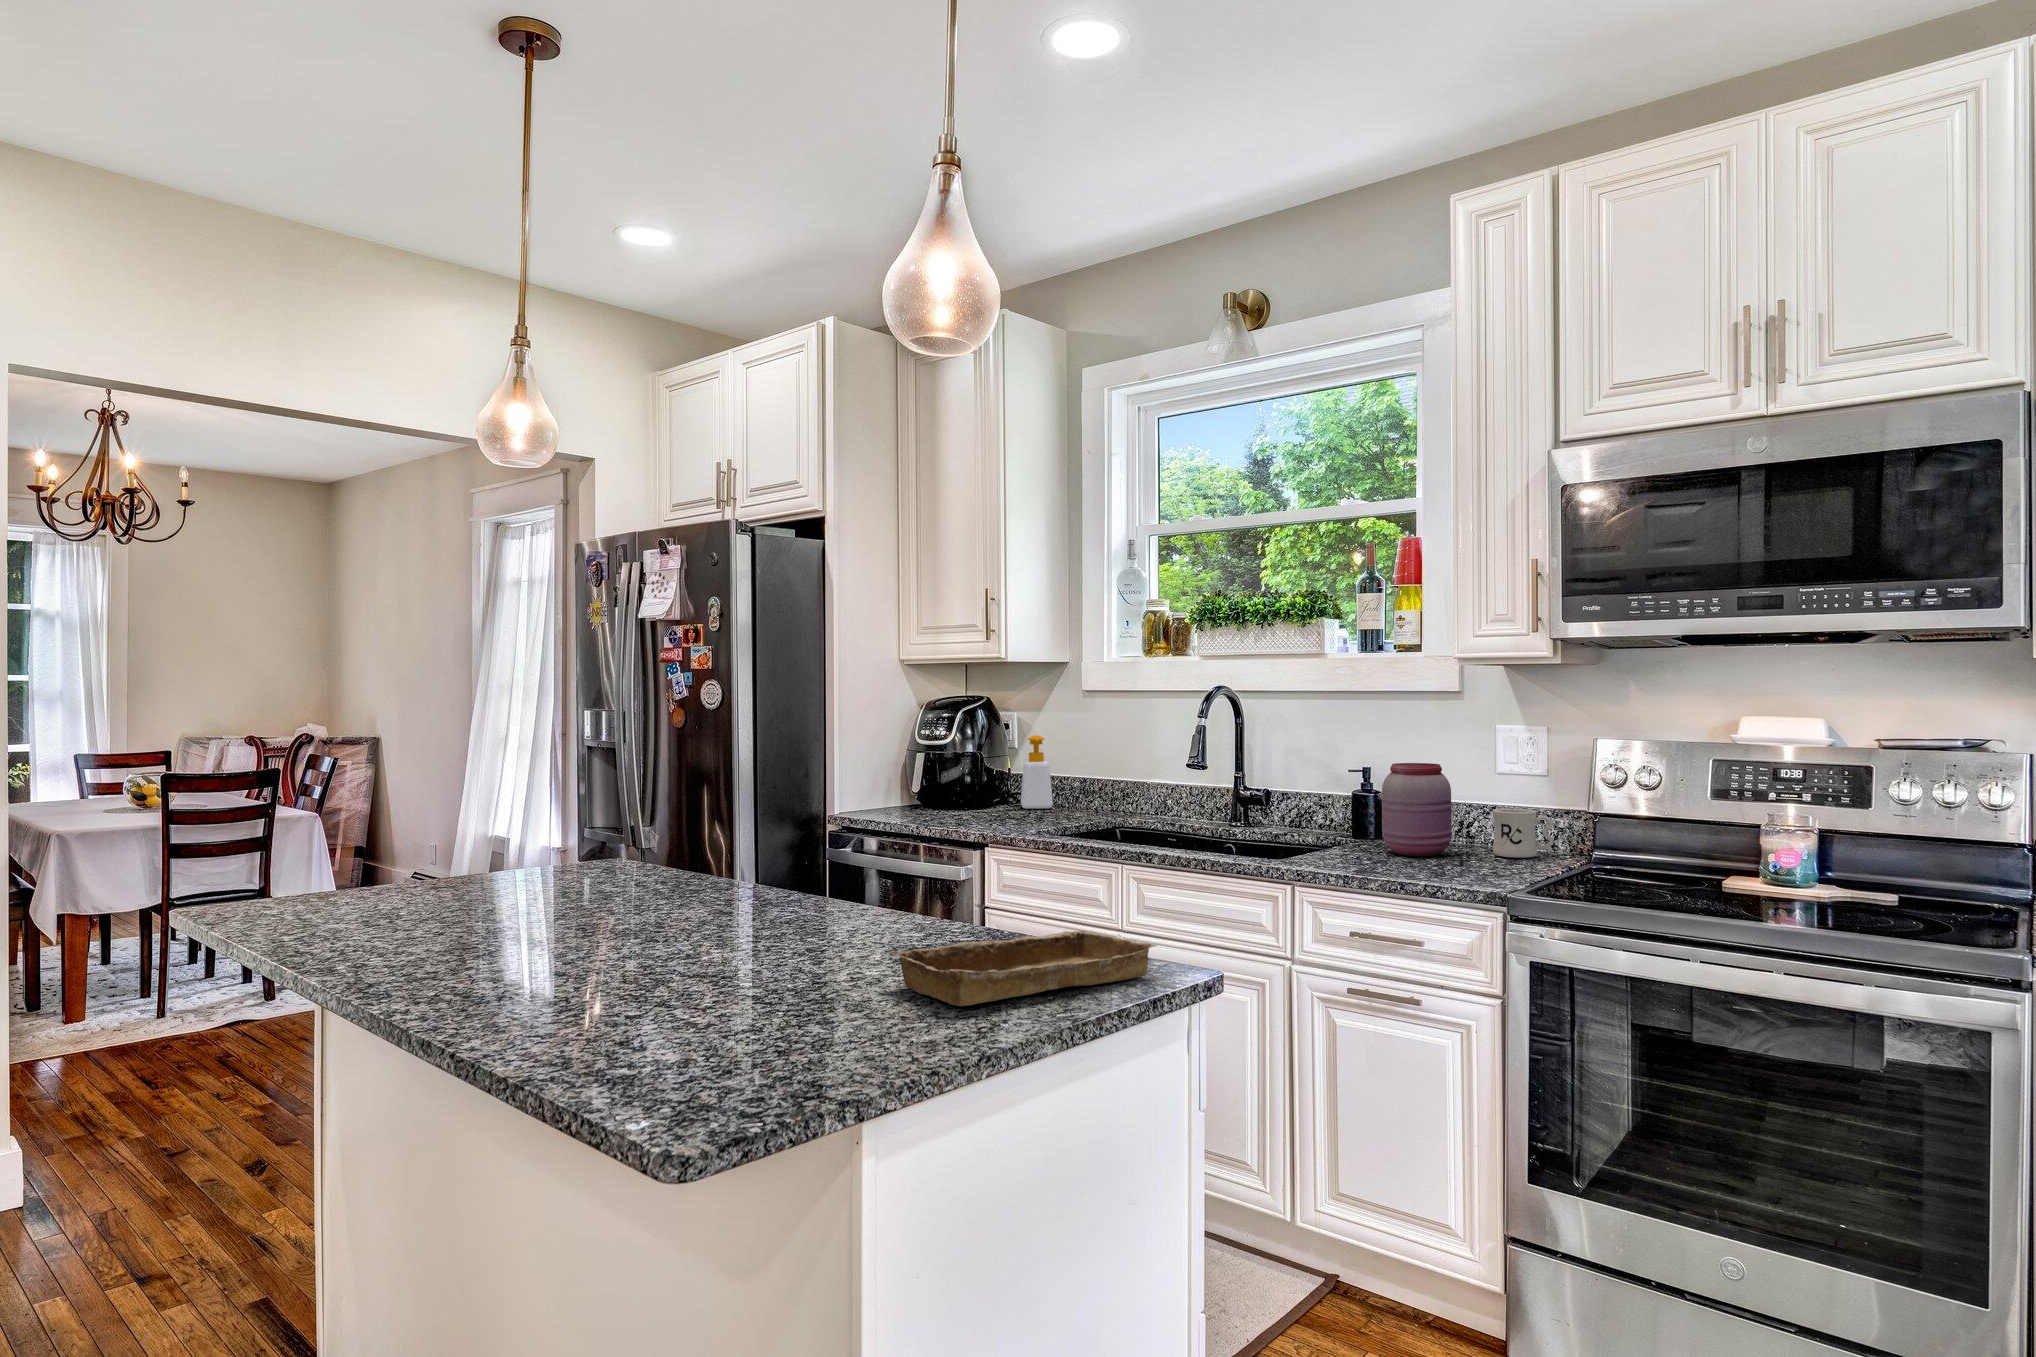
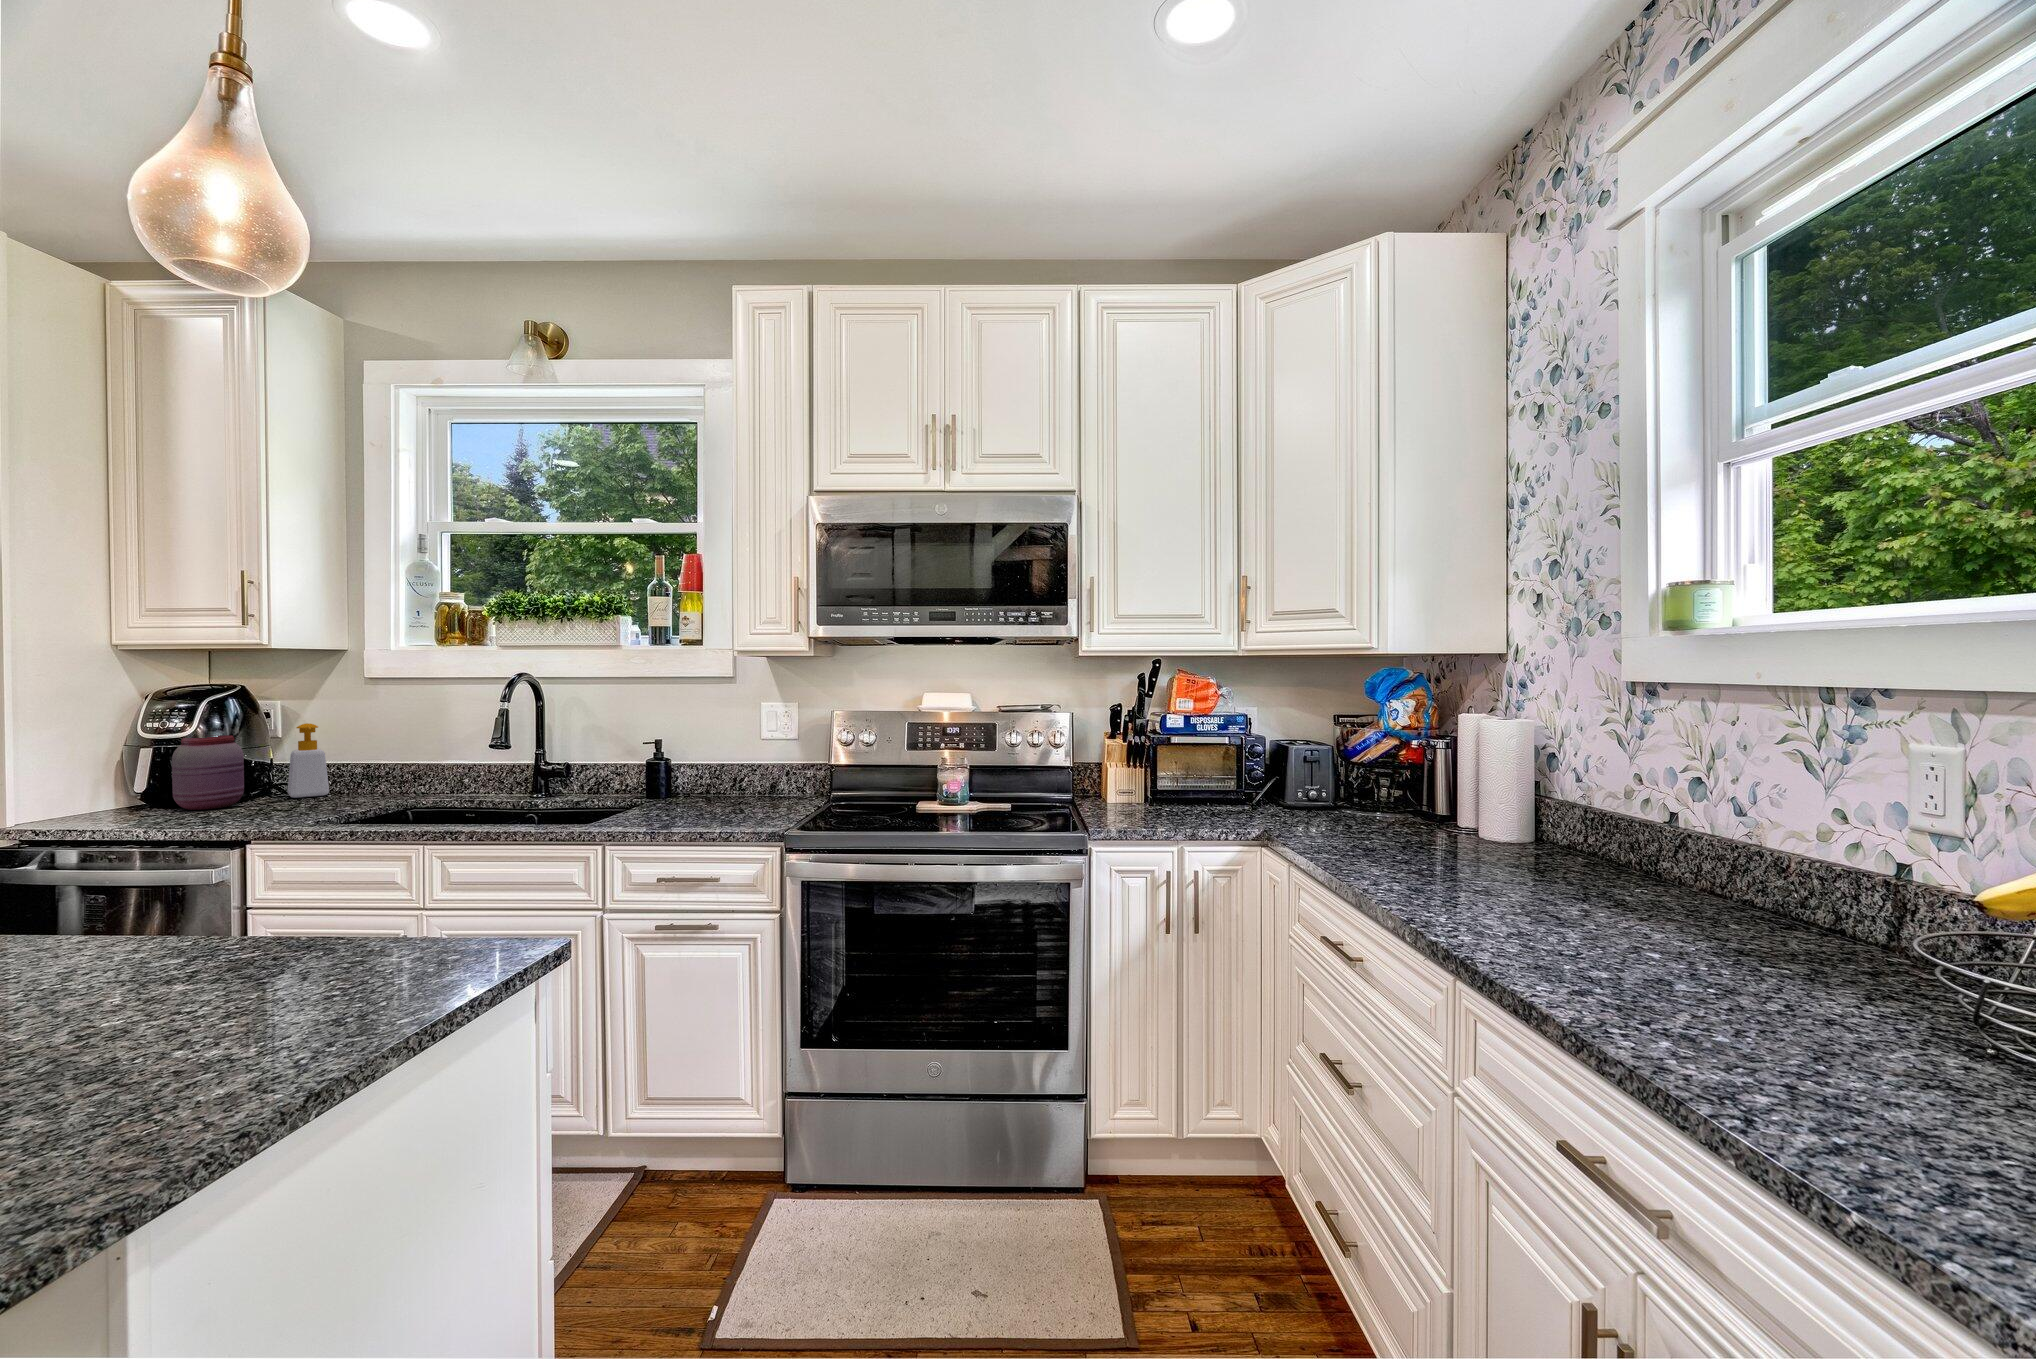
jar: present [1382,763,1452,856] -> present [172,735,244,810]
mug: present [1493,809,1553,858] -> none [760,765,803,801]
tray: present [889,930,1156,1006] -> none [139,921,507,1039]

